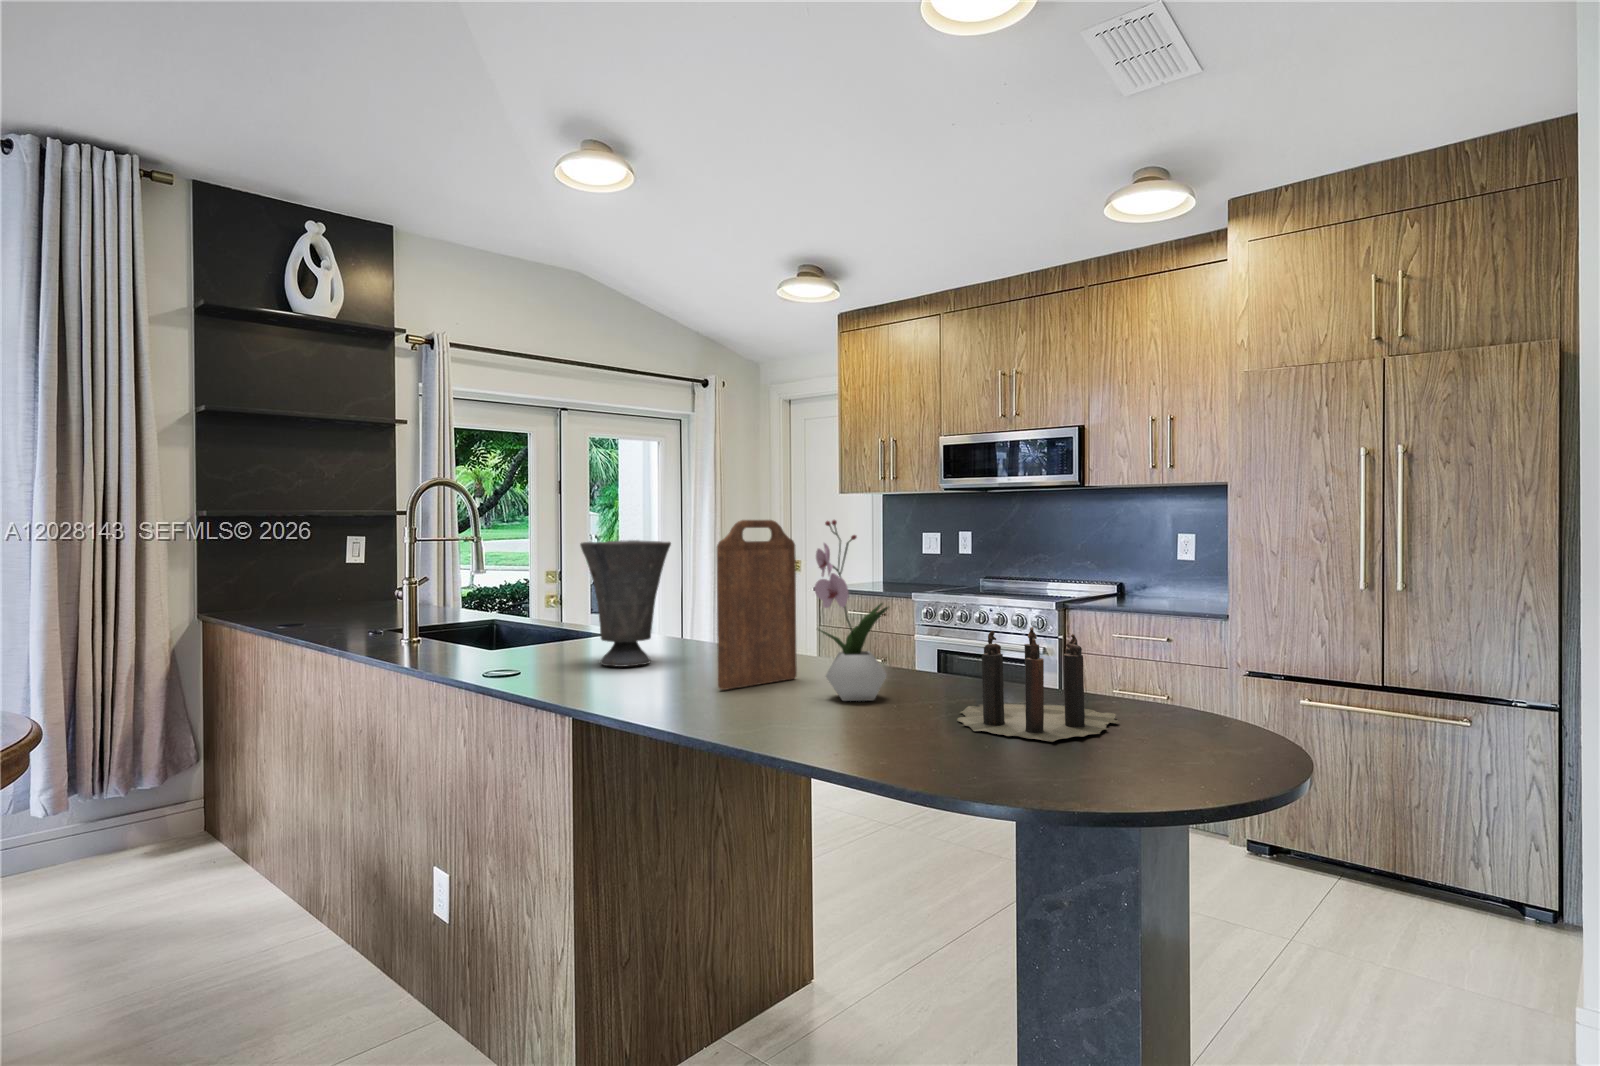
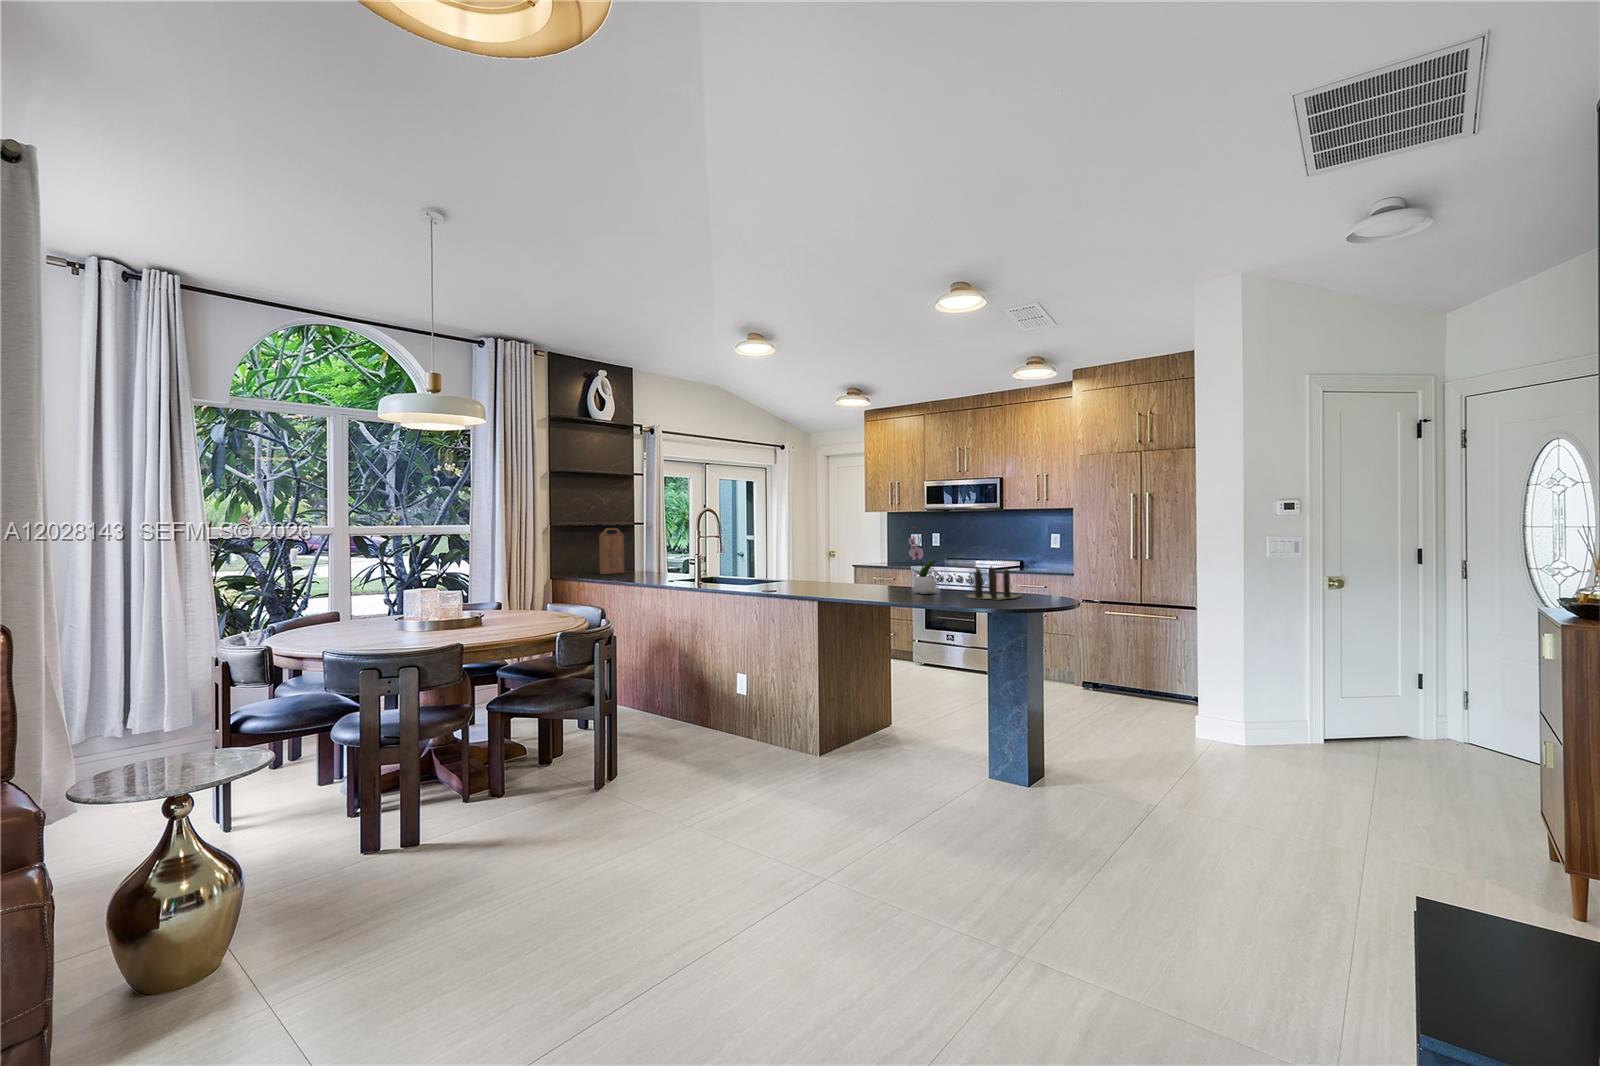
cutting board: present [717,520,797,690] -> present [599,528,625,574]
vase: present [580,540,671,667] -> none [799,536,836,587]

